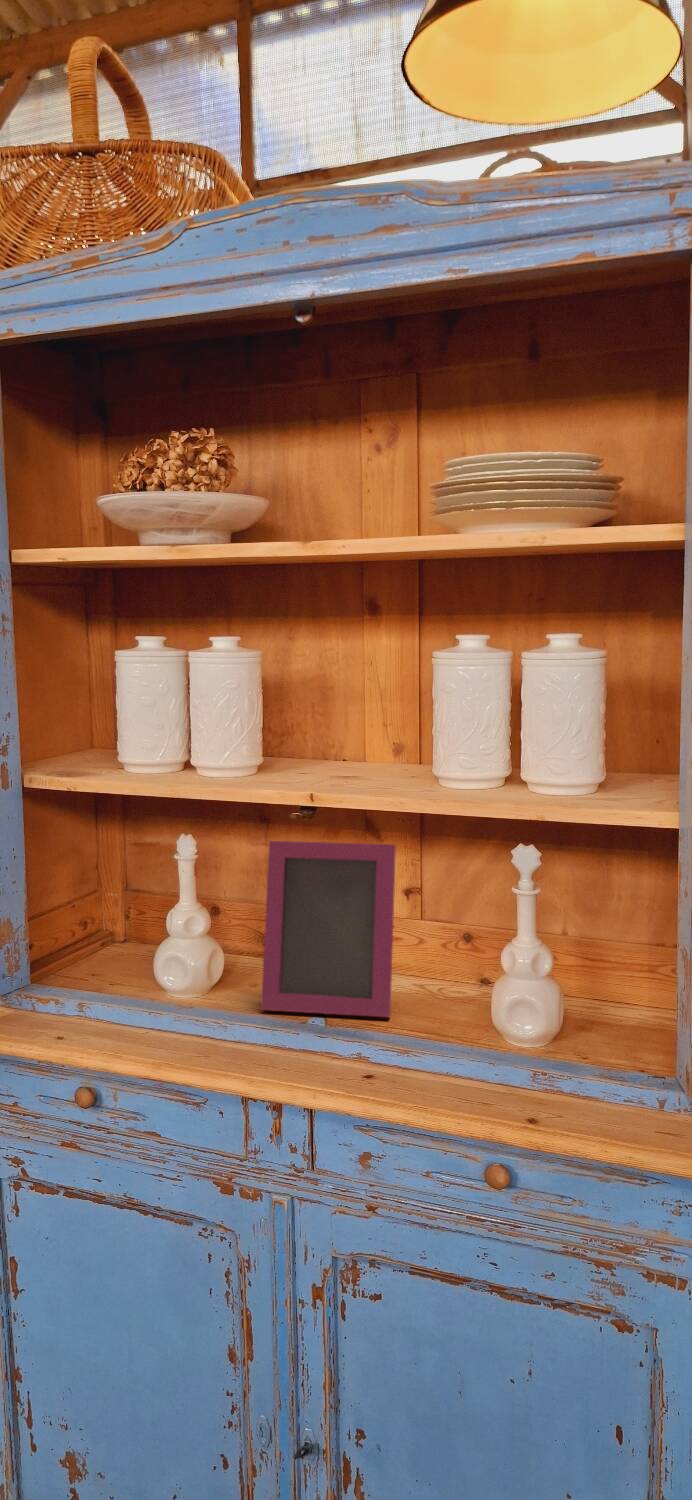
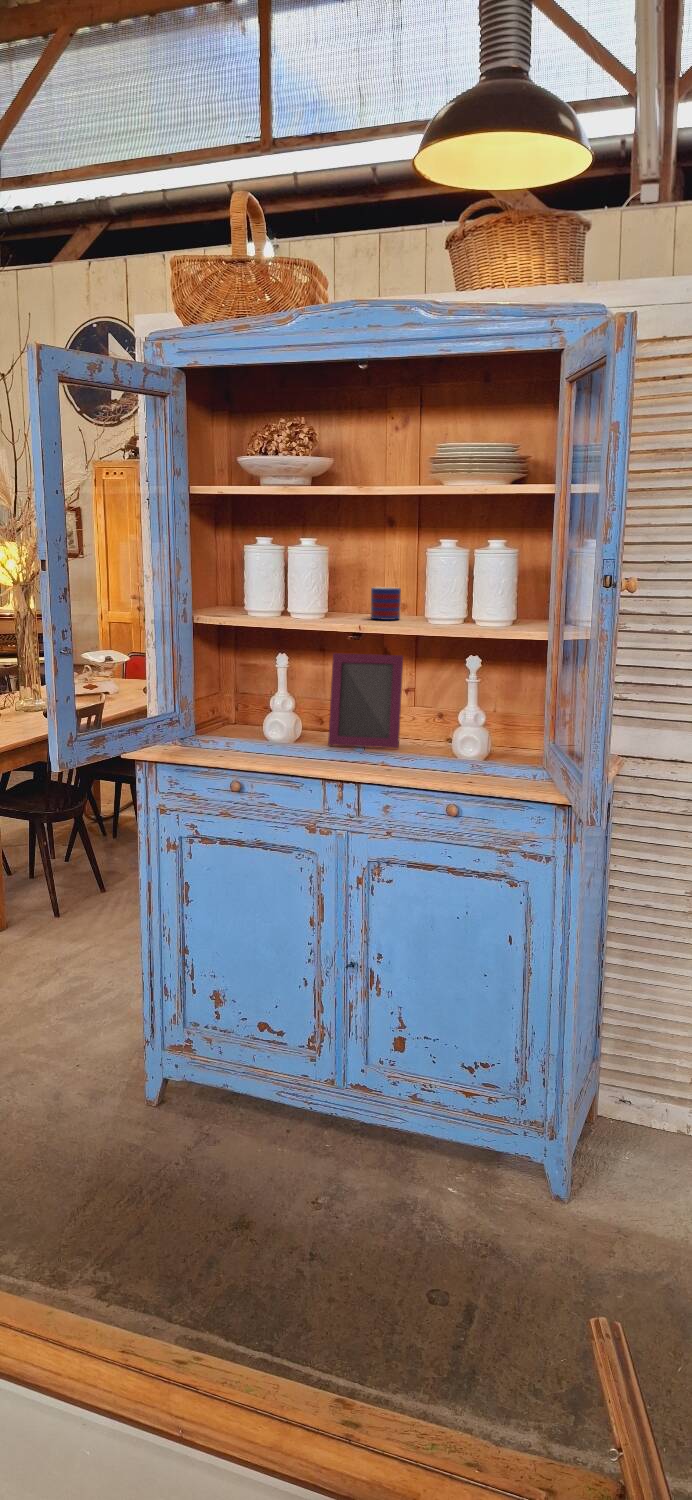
mug: none [334,722,388,783] -> present [371,587,401,620]

